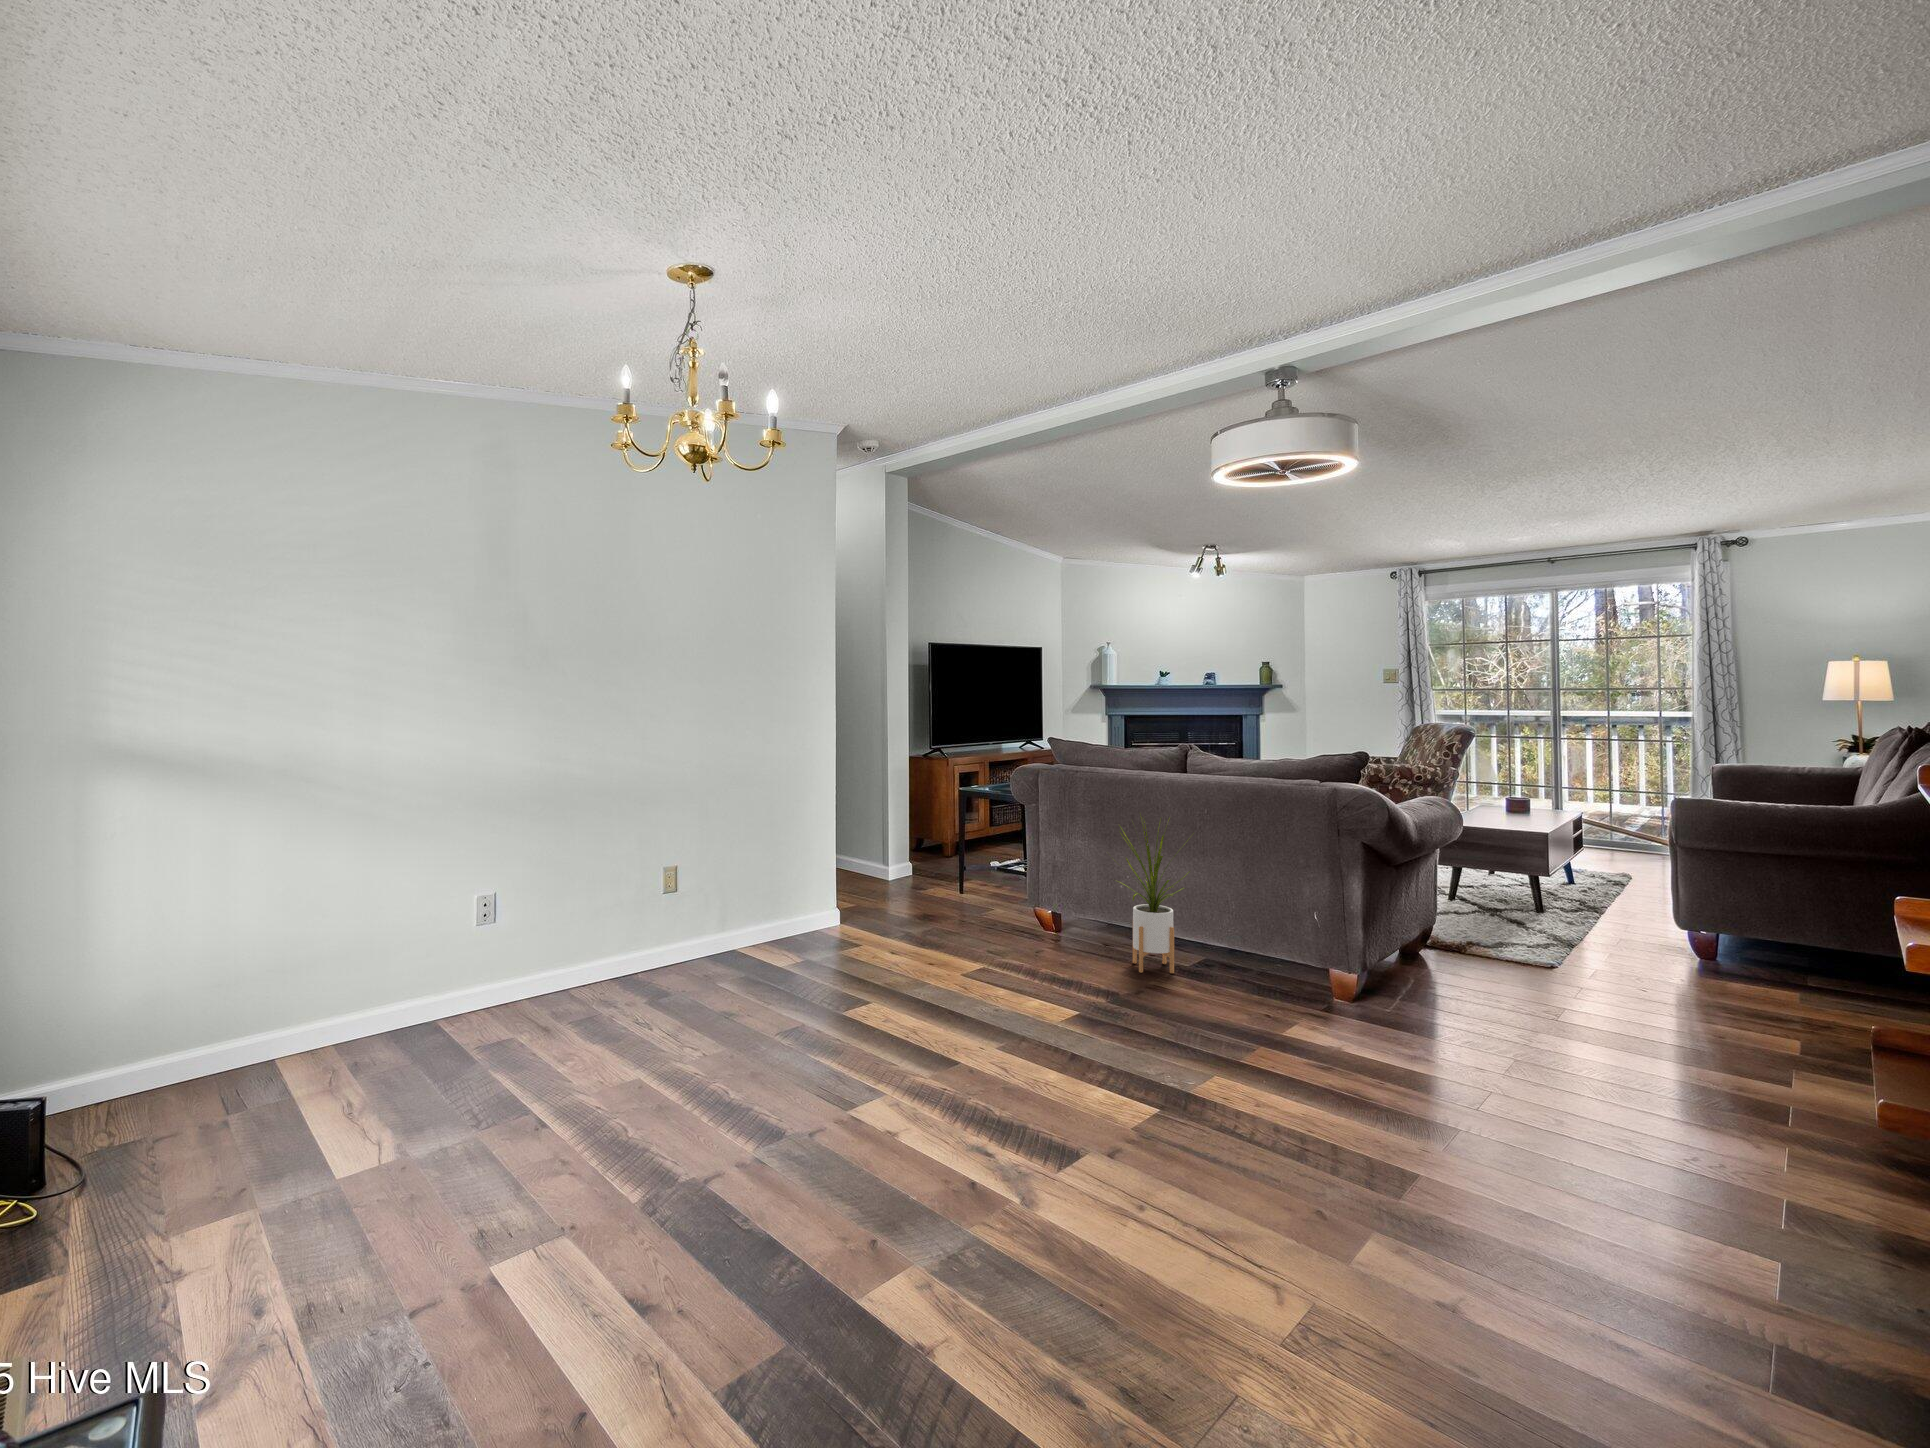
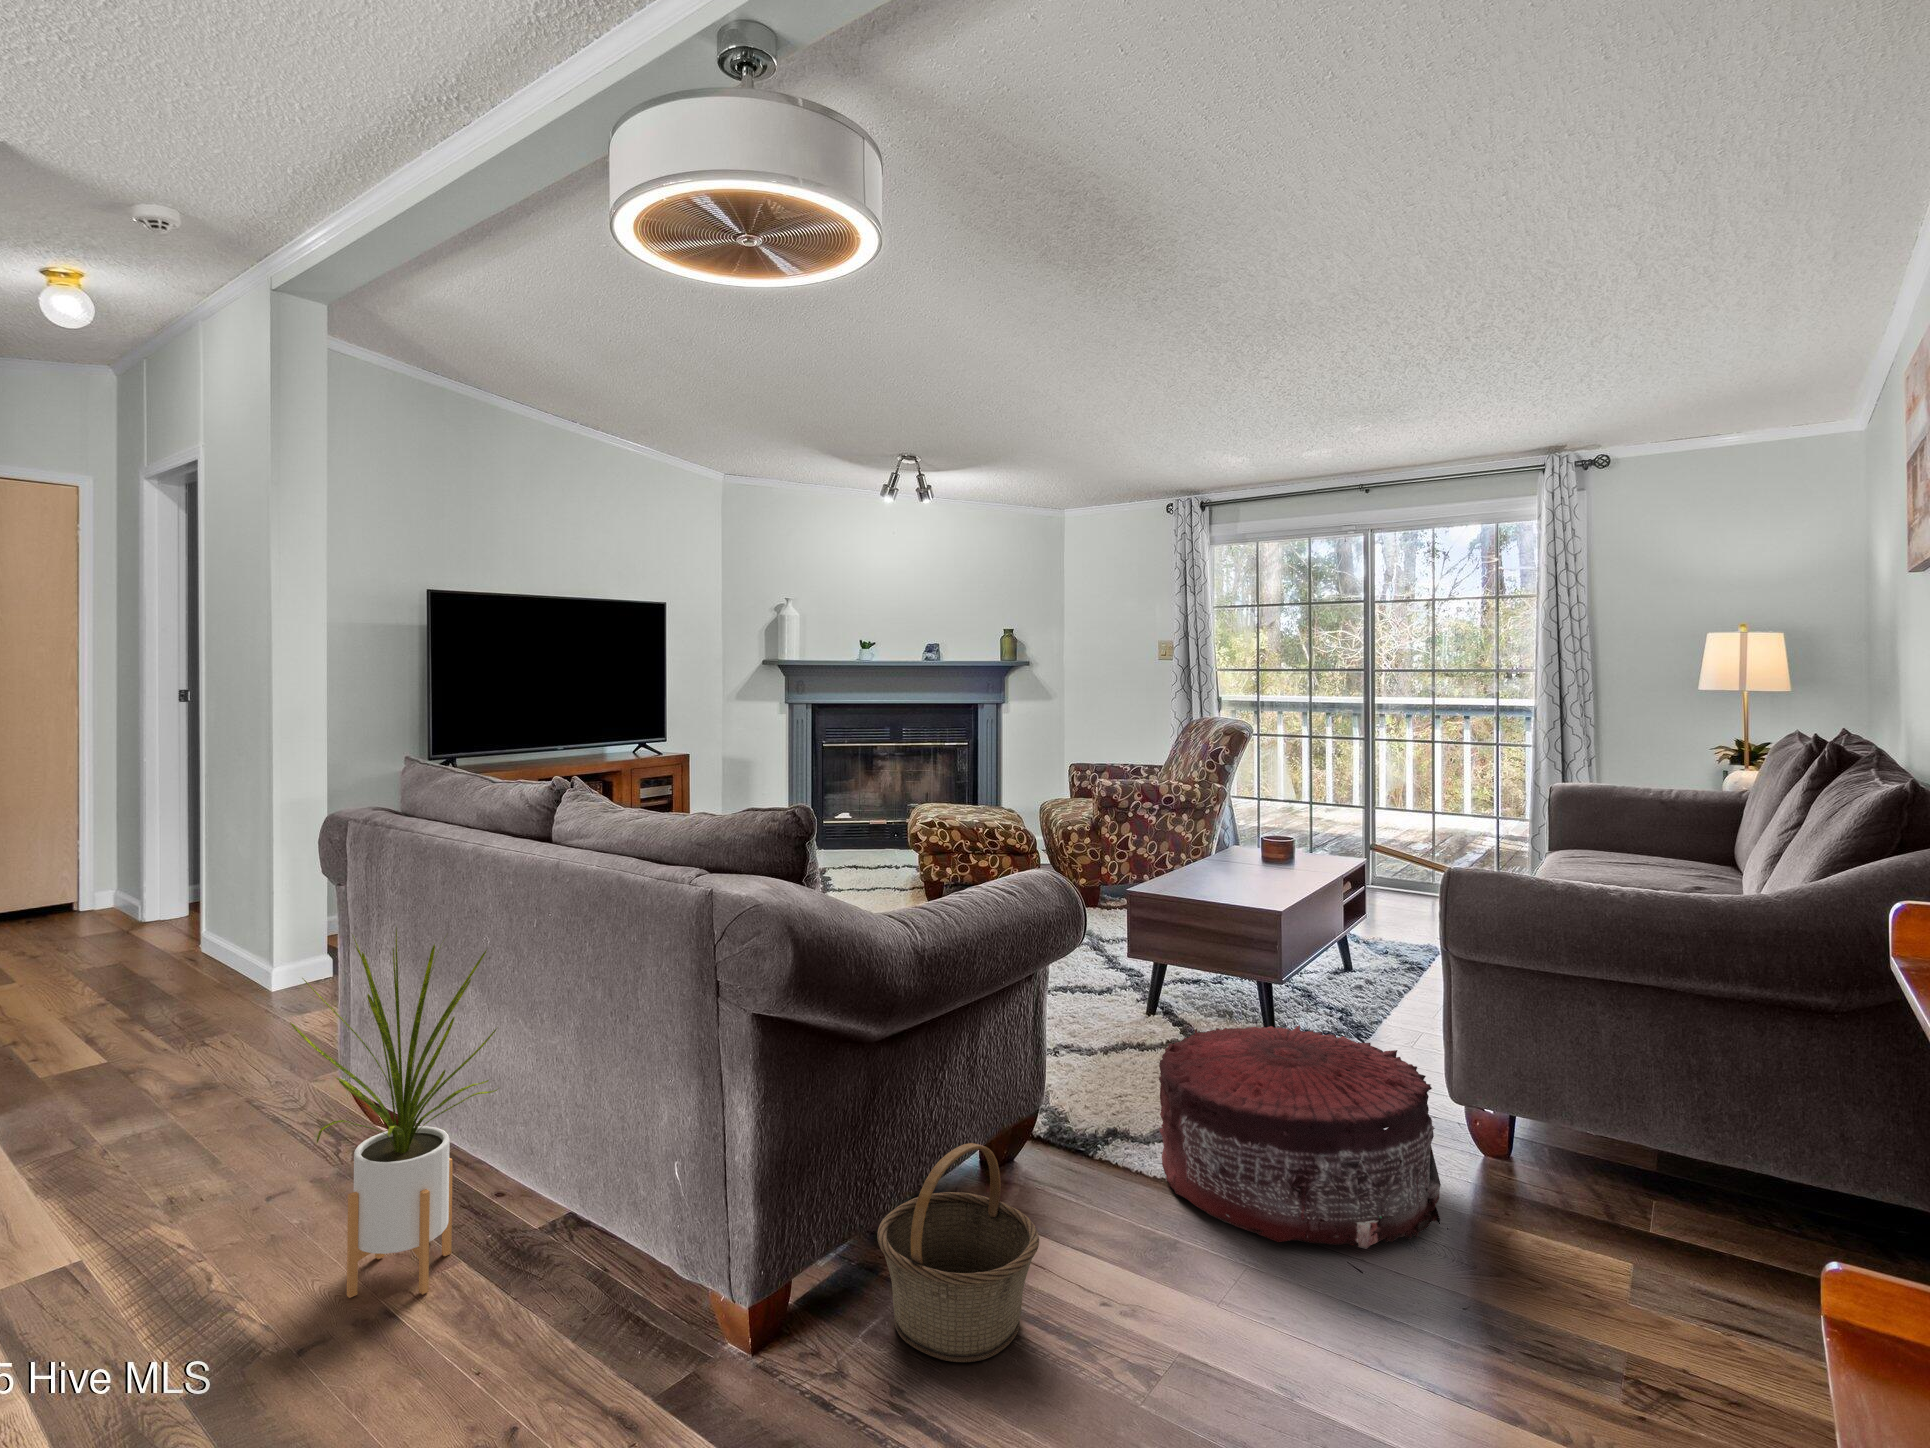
pouf: none [1499,884,1677,980] -> present [1159,1025,1441,1249]
basket: none [1396,912,1481,1001] -> present [877,1143,1039,1362]

